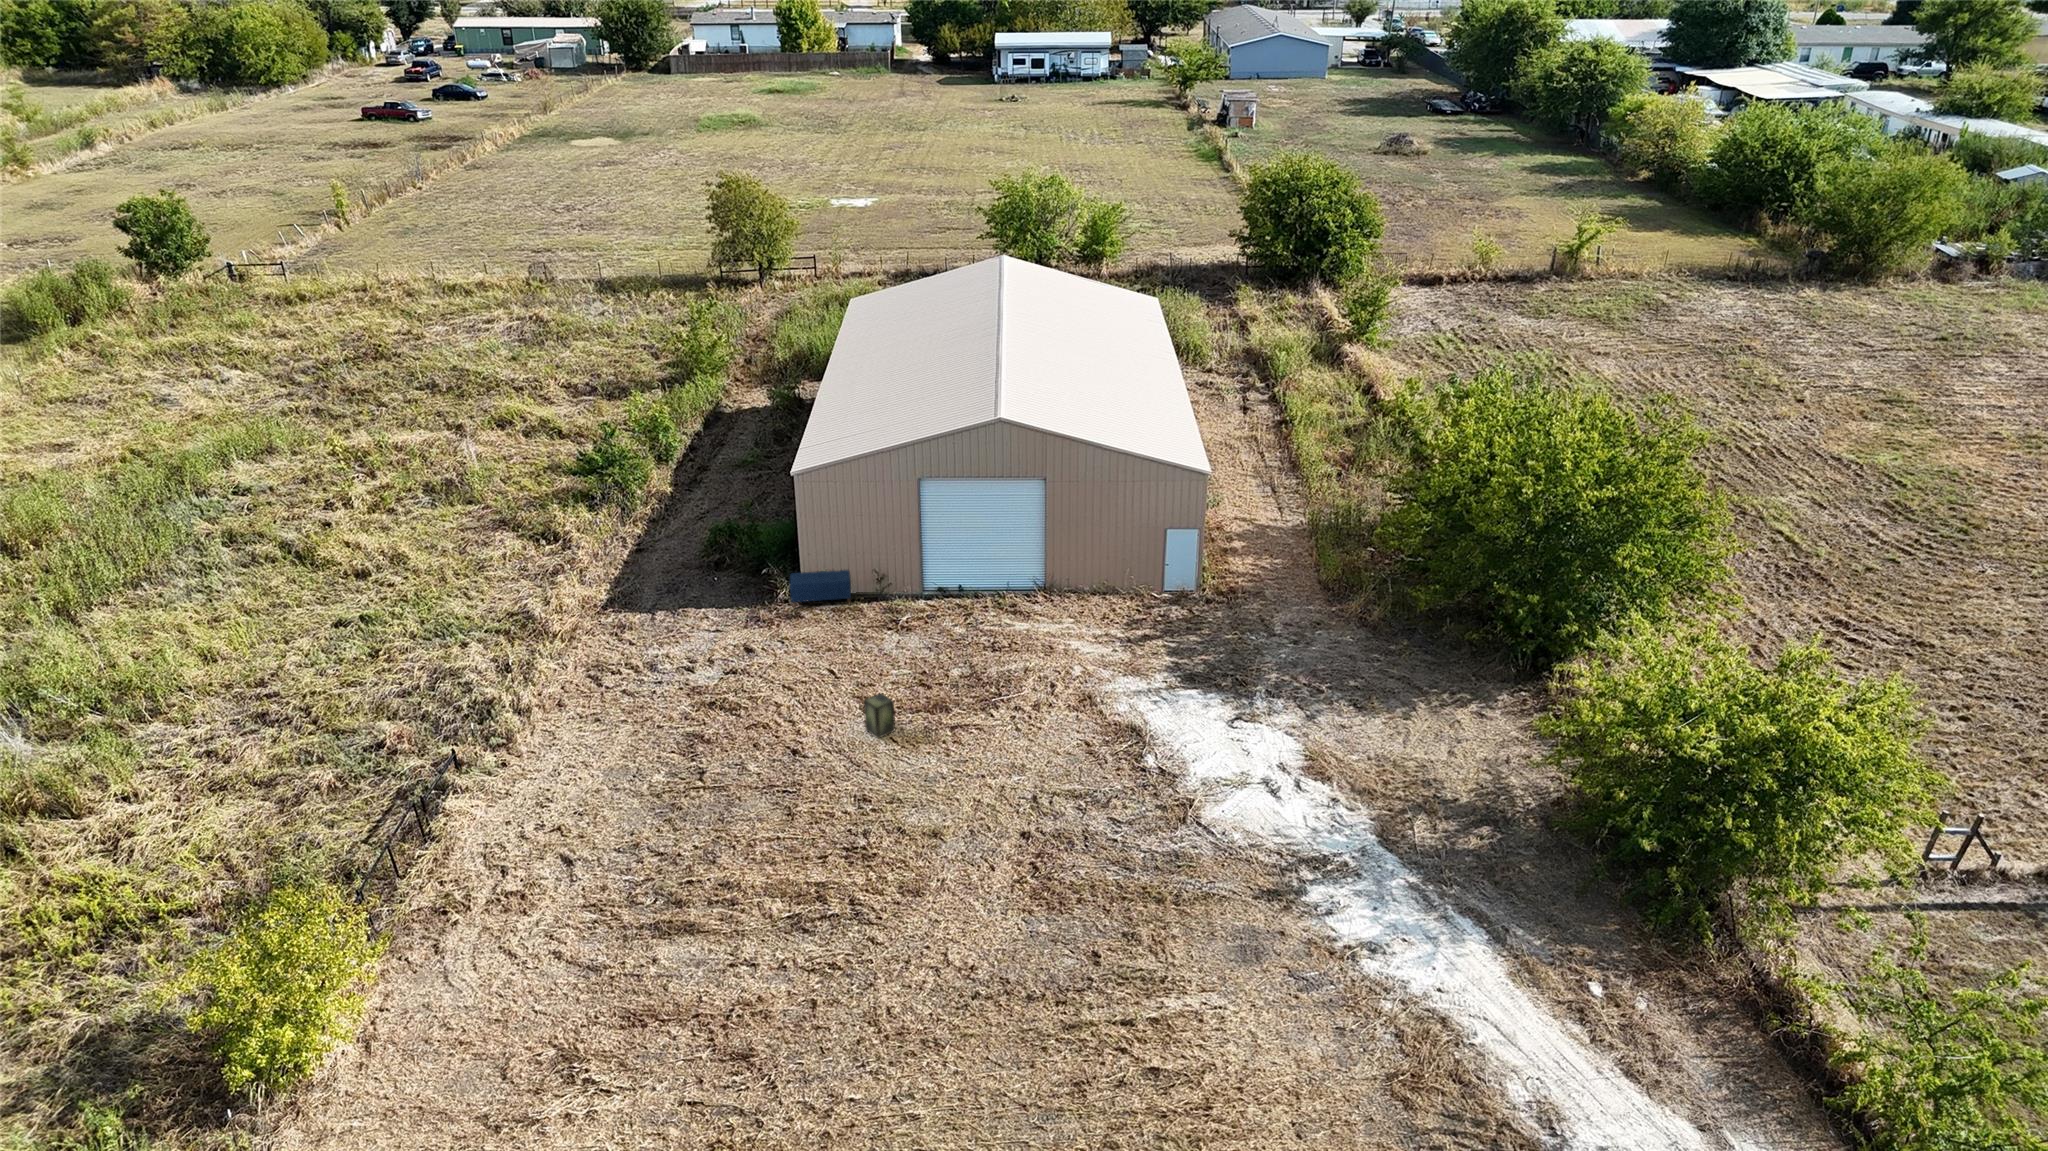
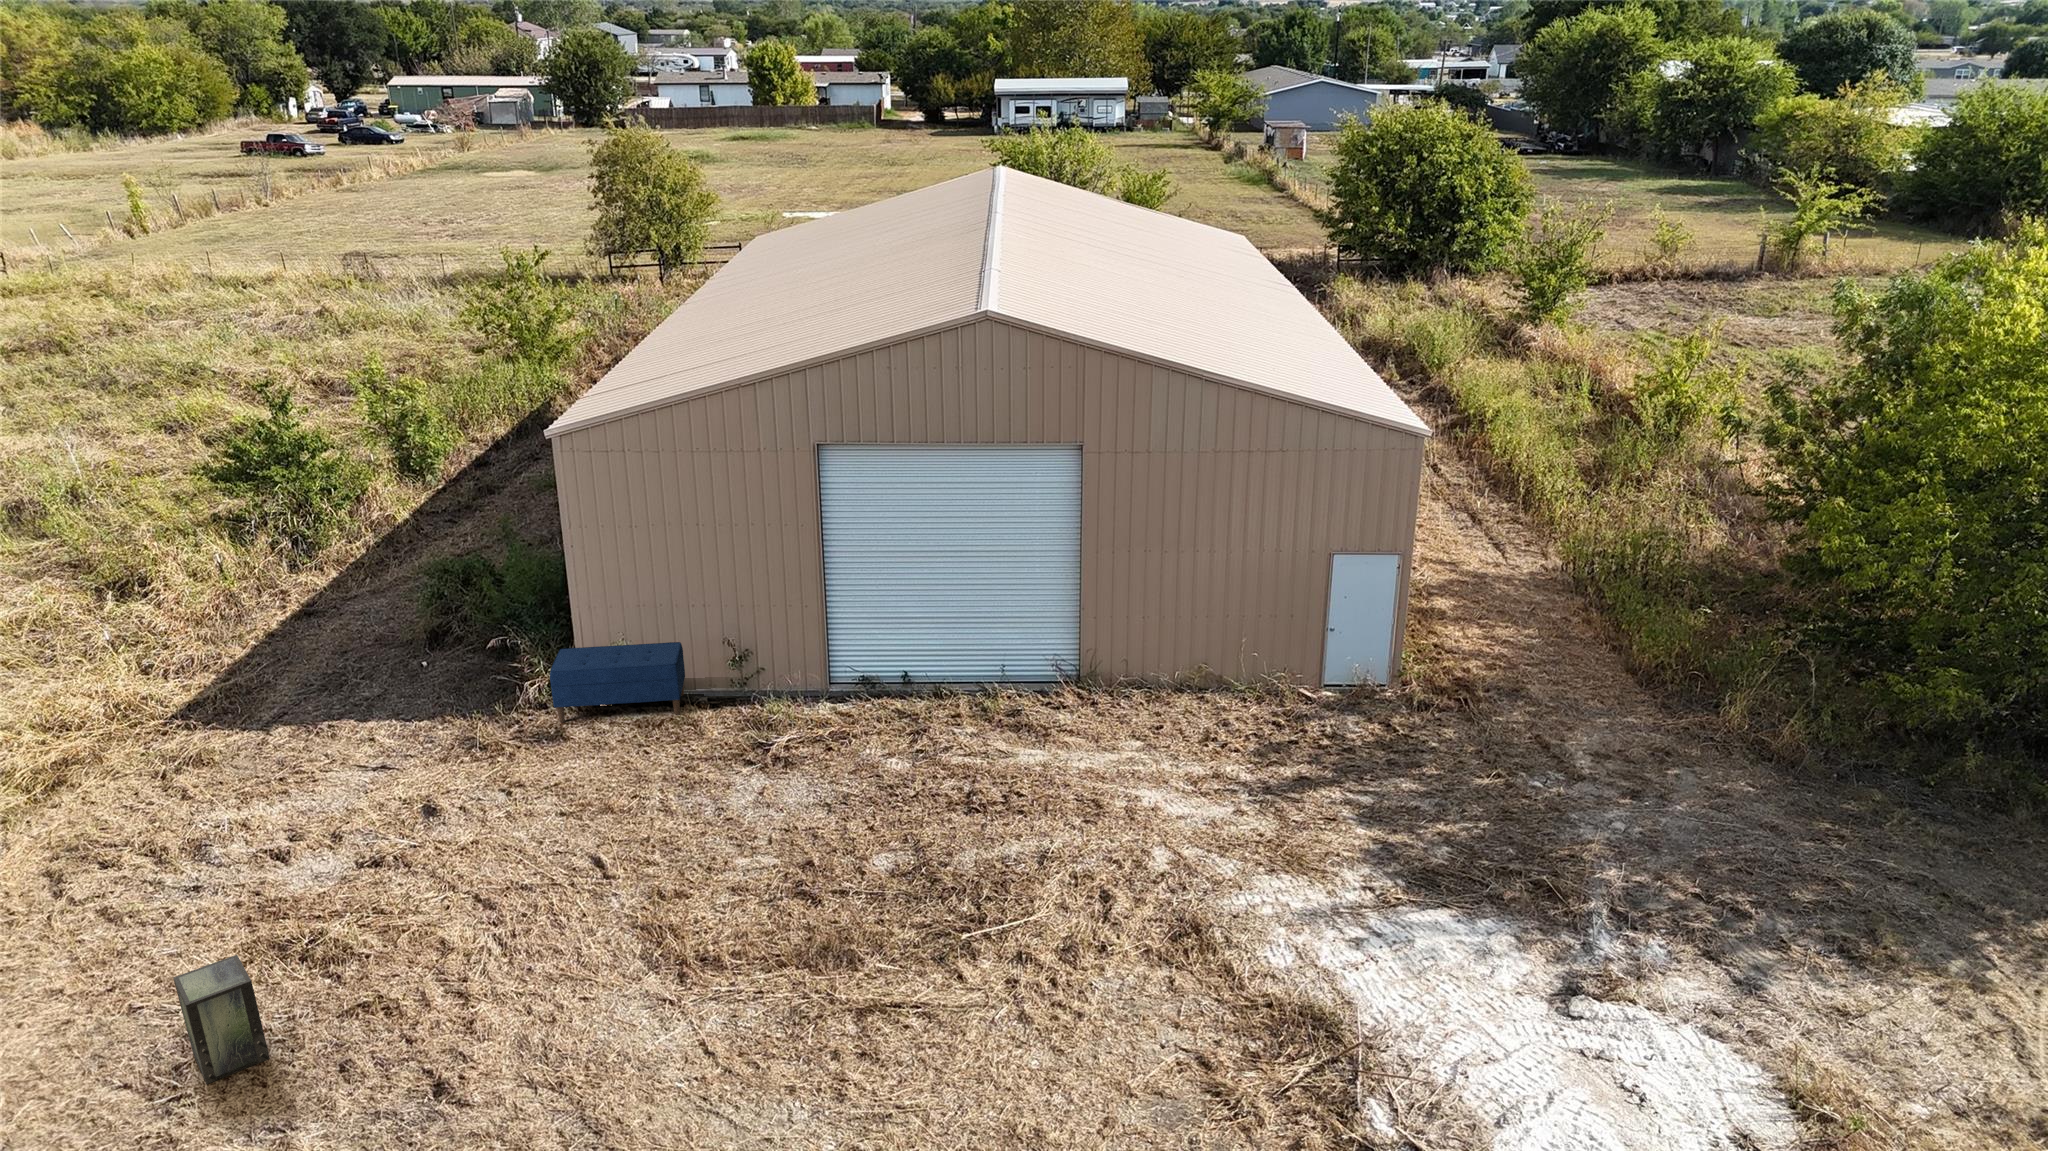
storage box: present [864,693,895,738] -> present [173,955,270,1084]

